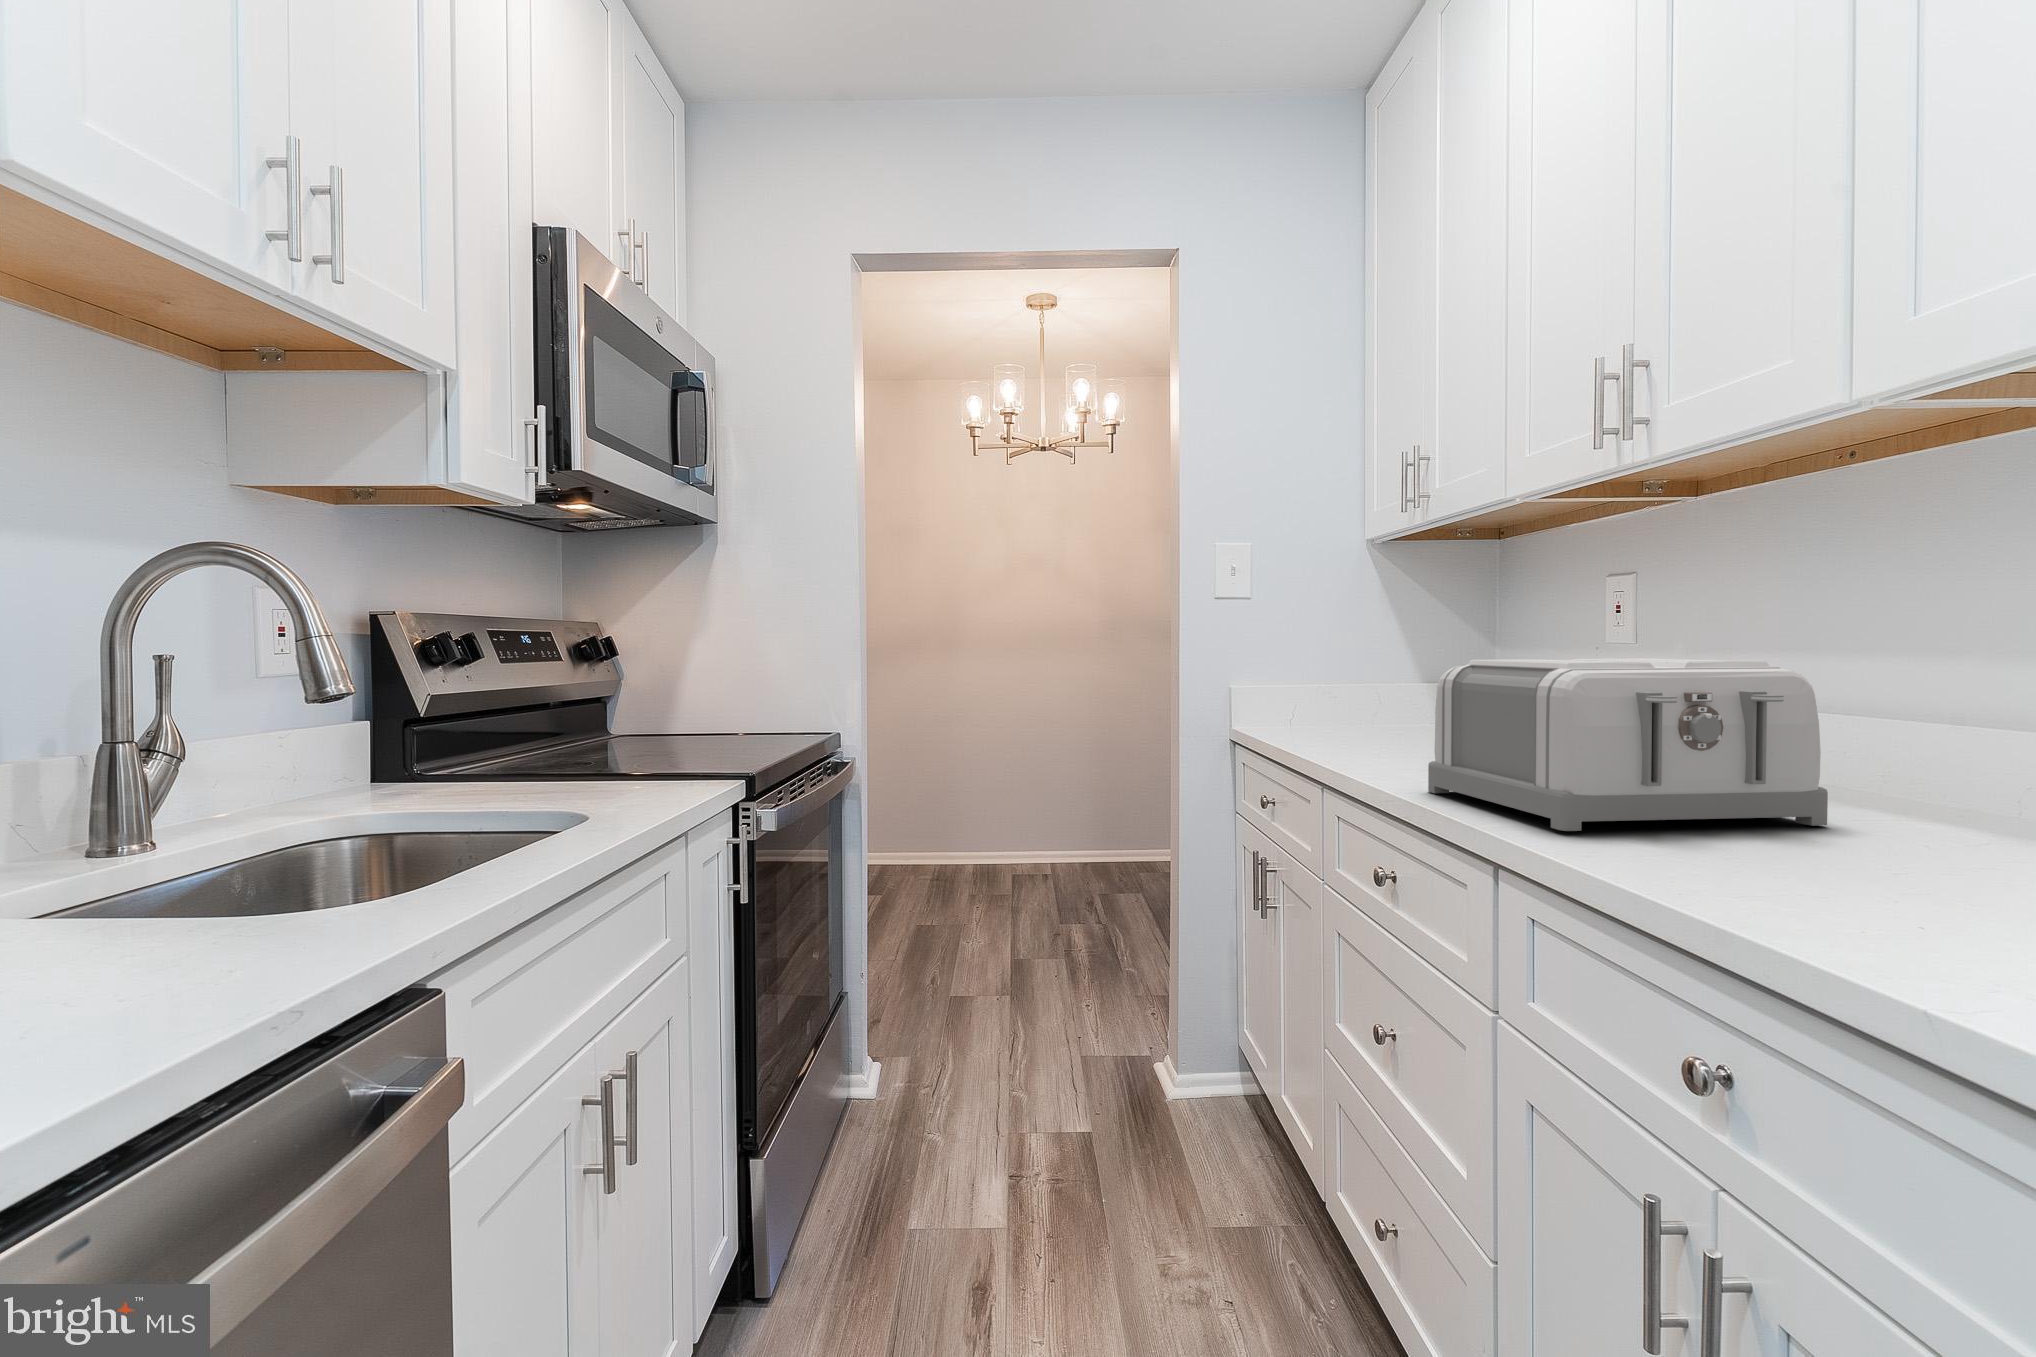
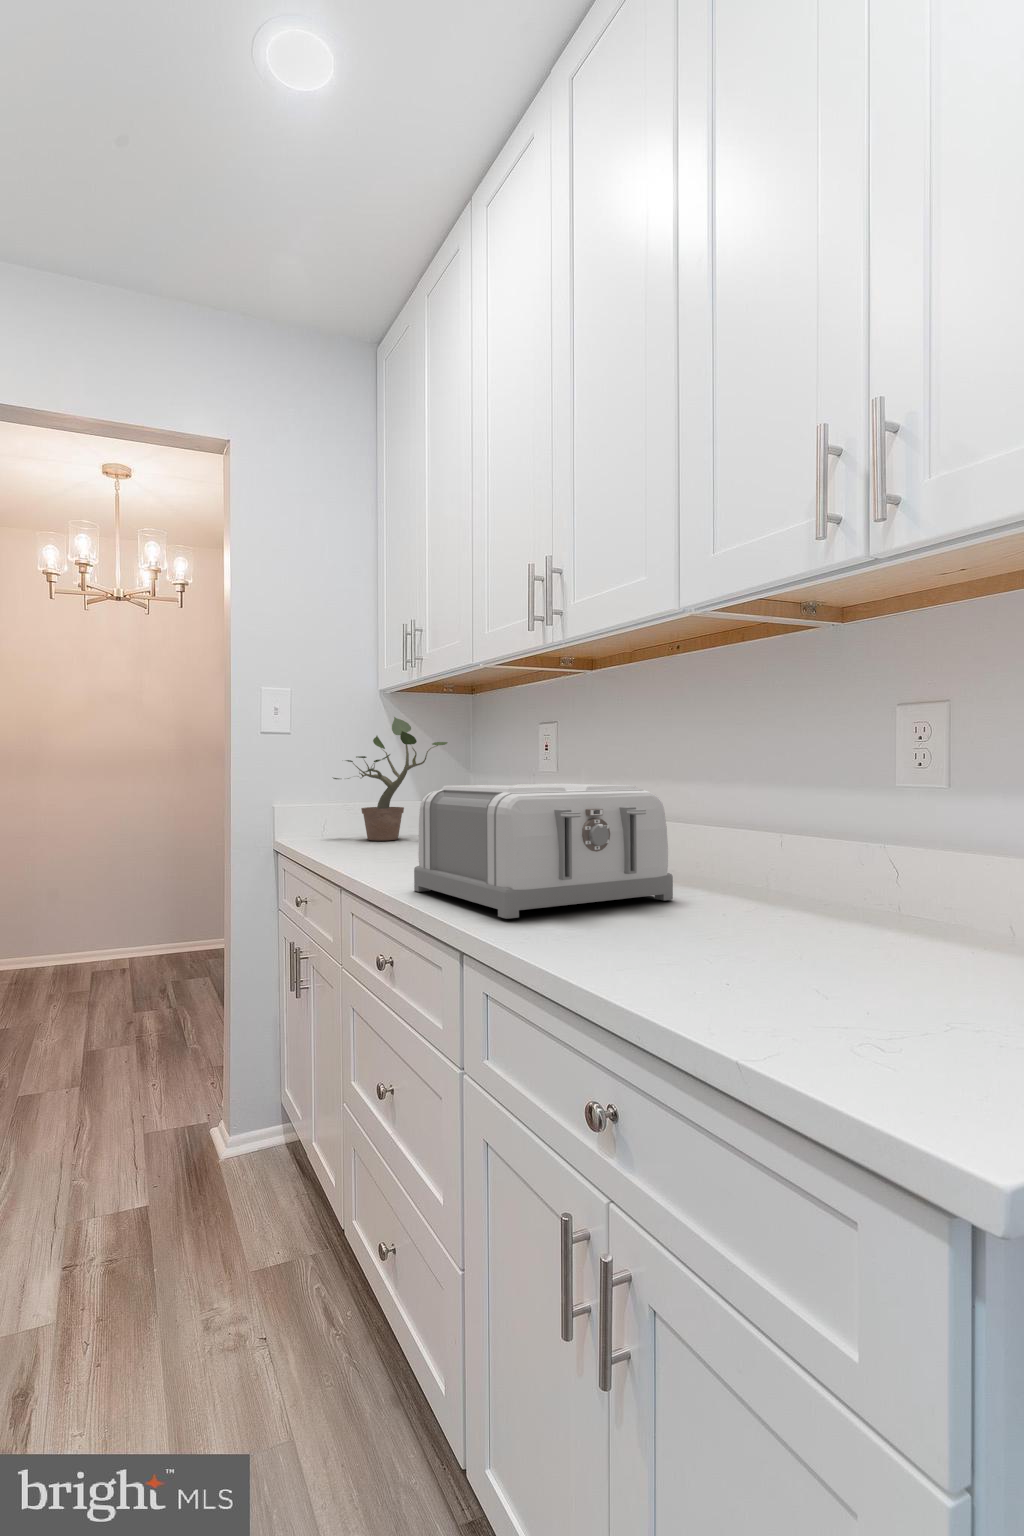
potted plant: none [1303,568,1464,731] -> present [333,717,447,841]

